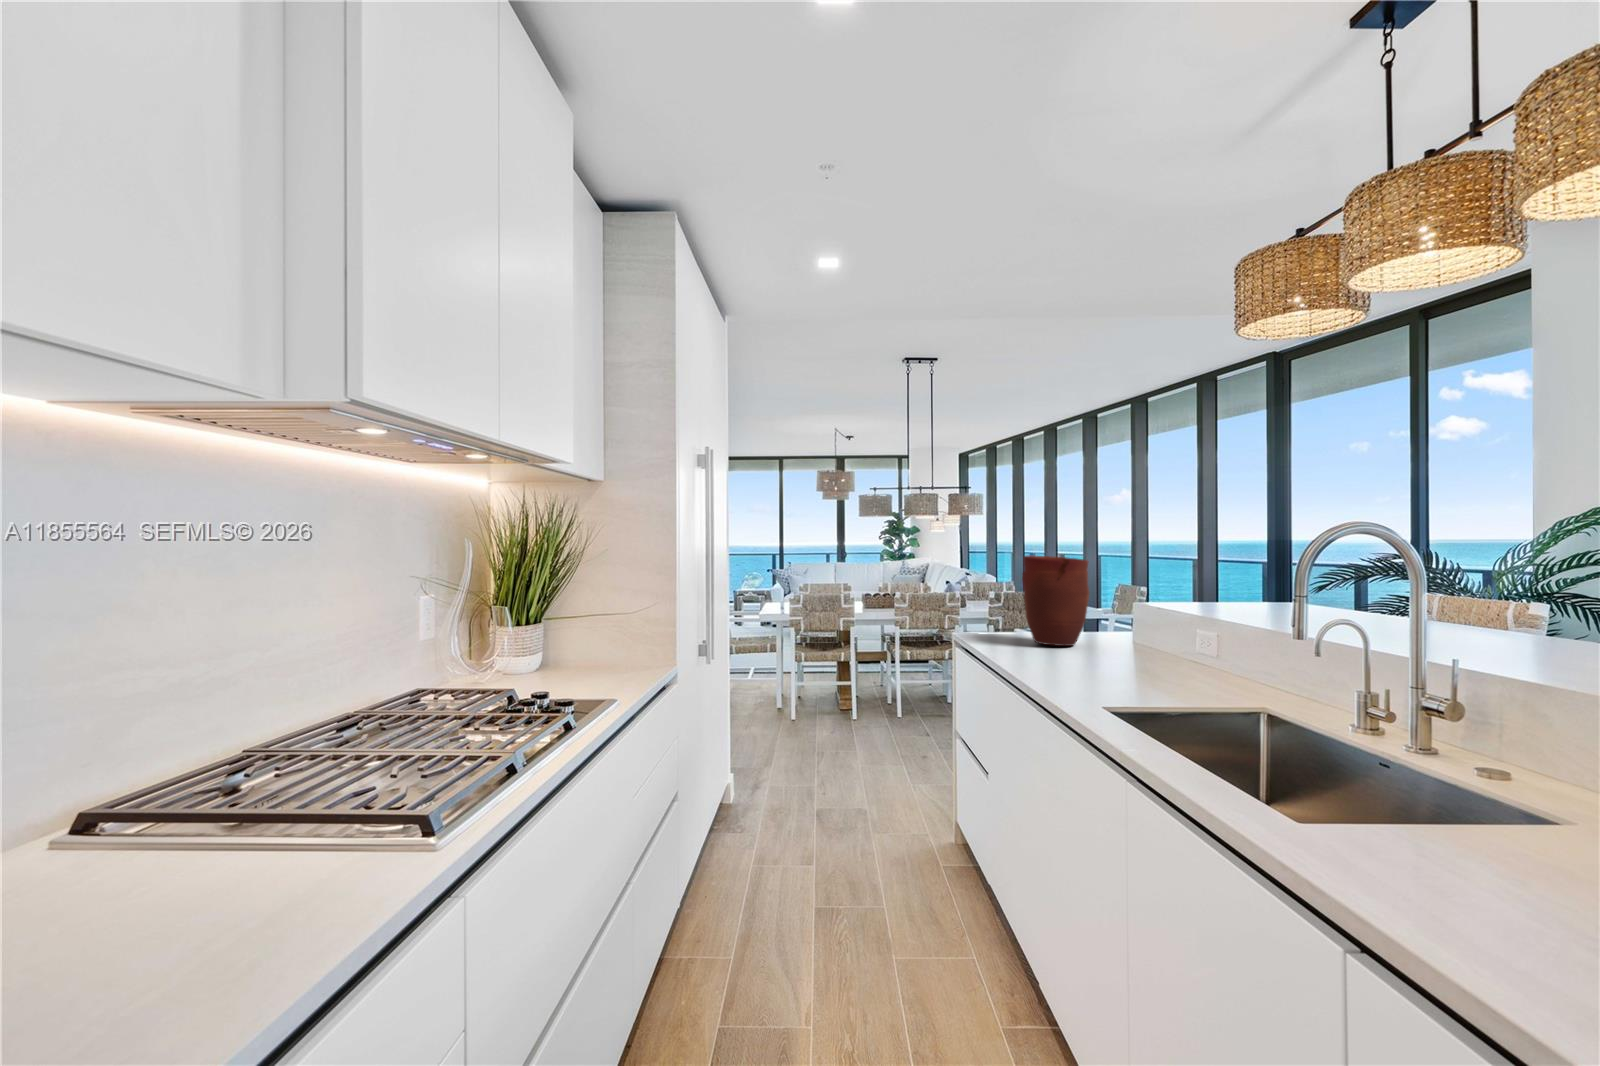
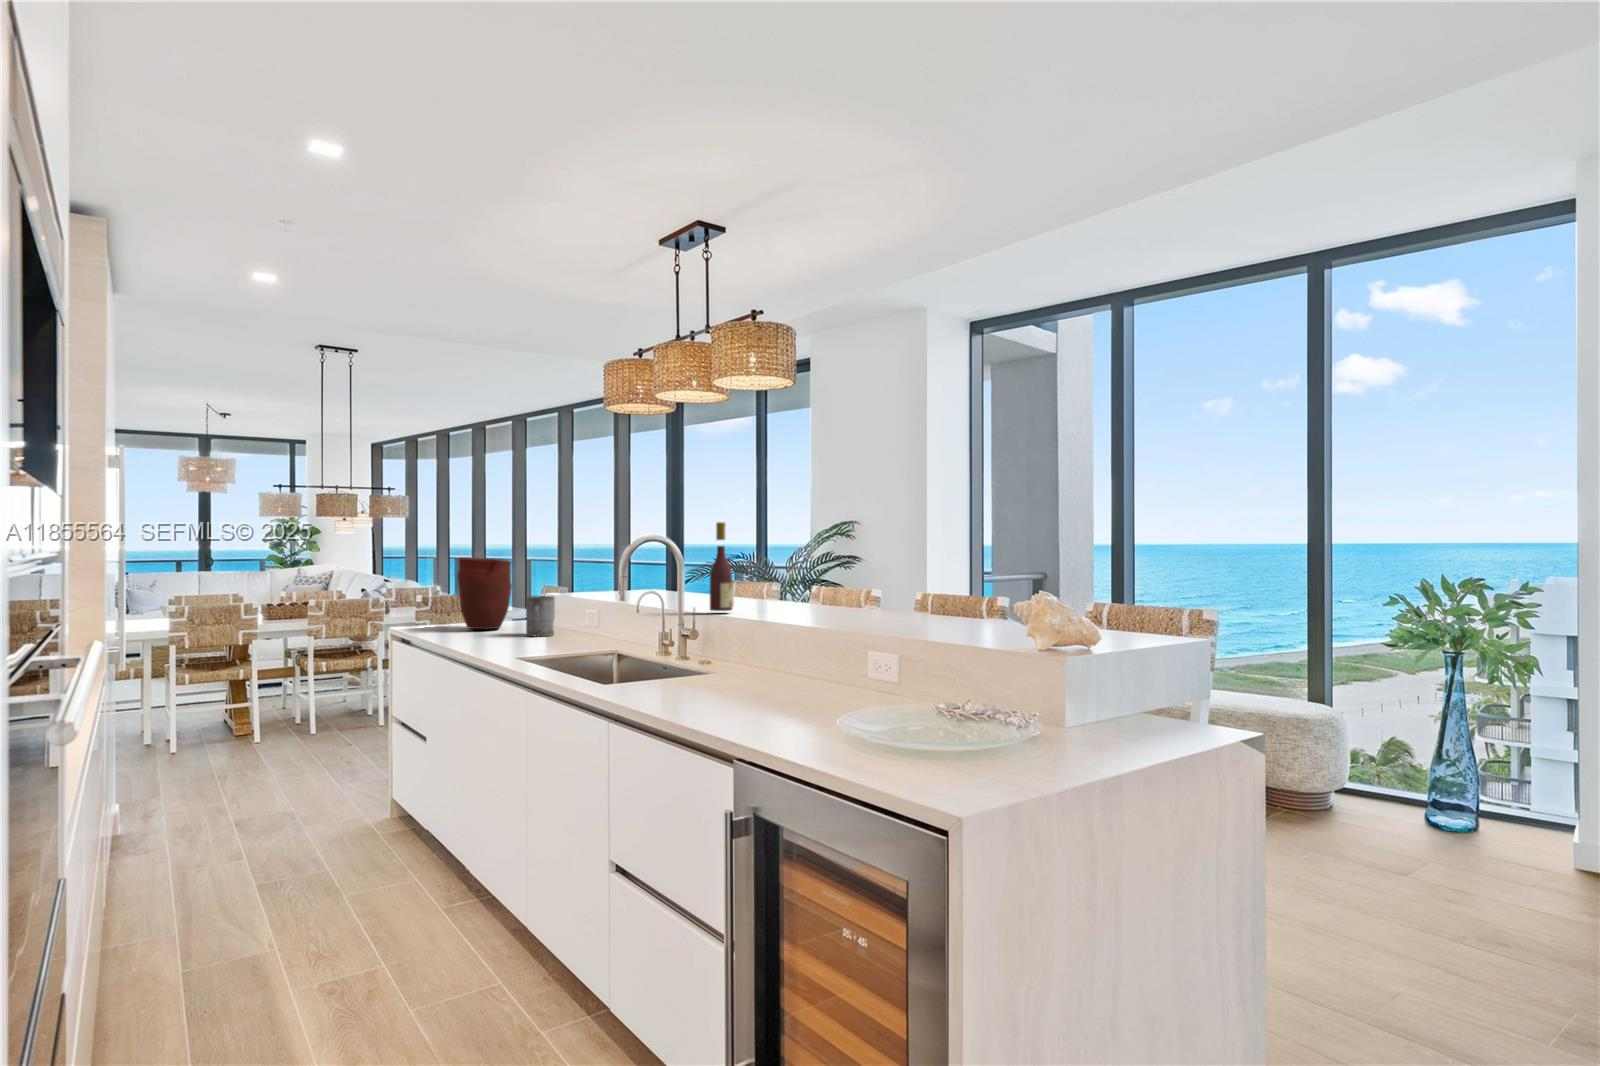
wine bottle: none [1477,494,1544,674] -> present [710,522,734,611]
mug: none [1109,608,1151,664] -> present [526,596,555,636]

